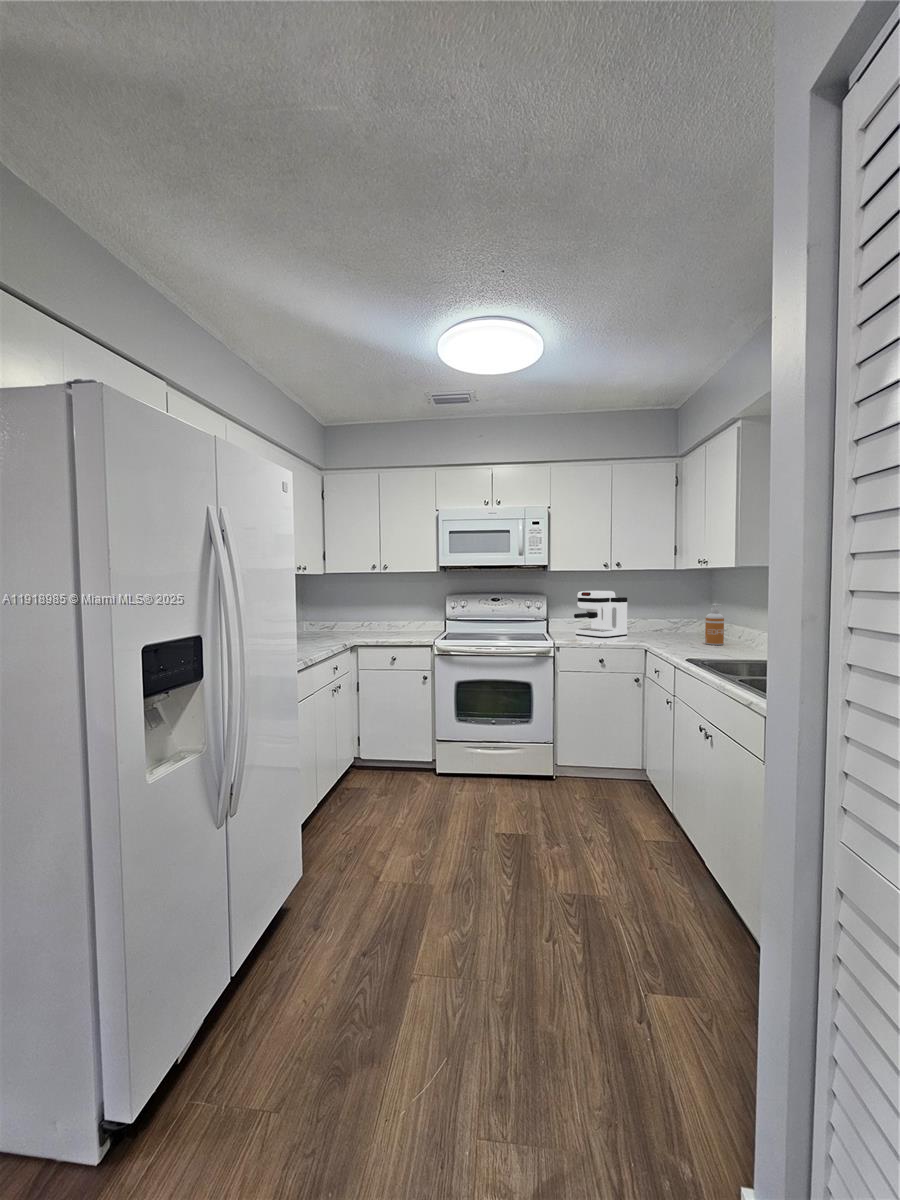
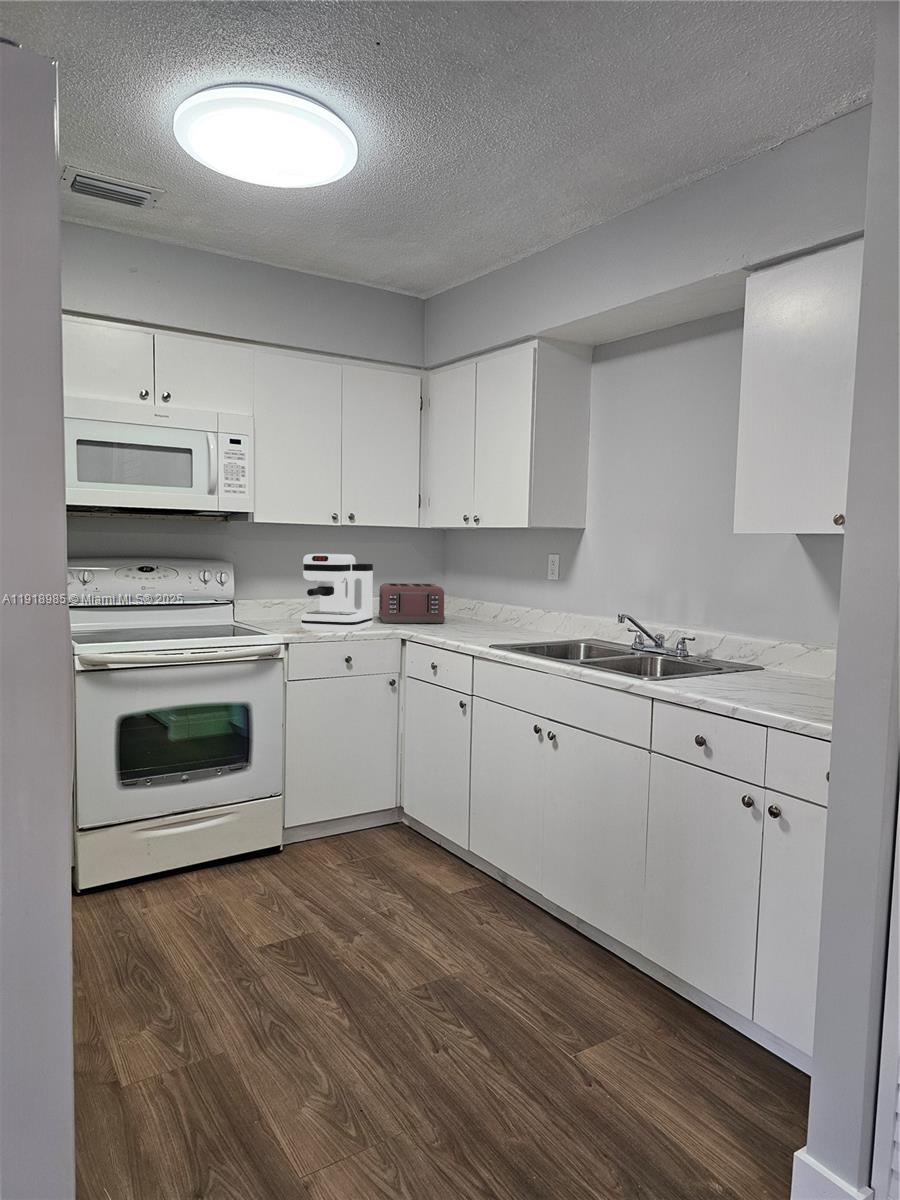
soap dispenser: present [705,604,724,645] -> none [465,572,486,626]
toaster: none [643,610,697,641] -> present [379,583,445,623]

